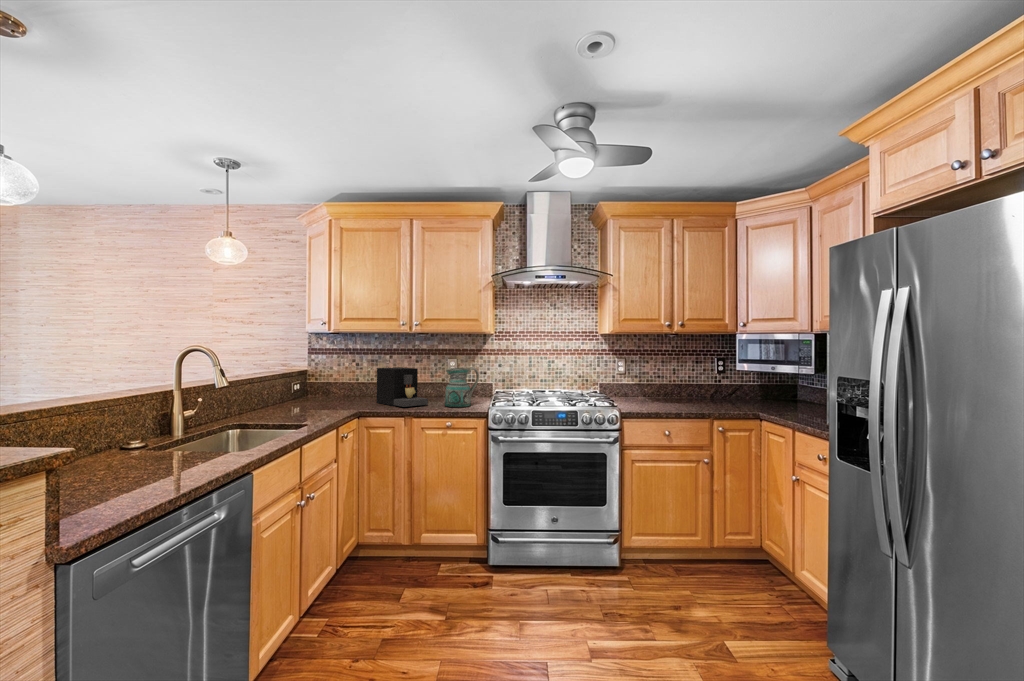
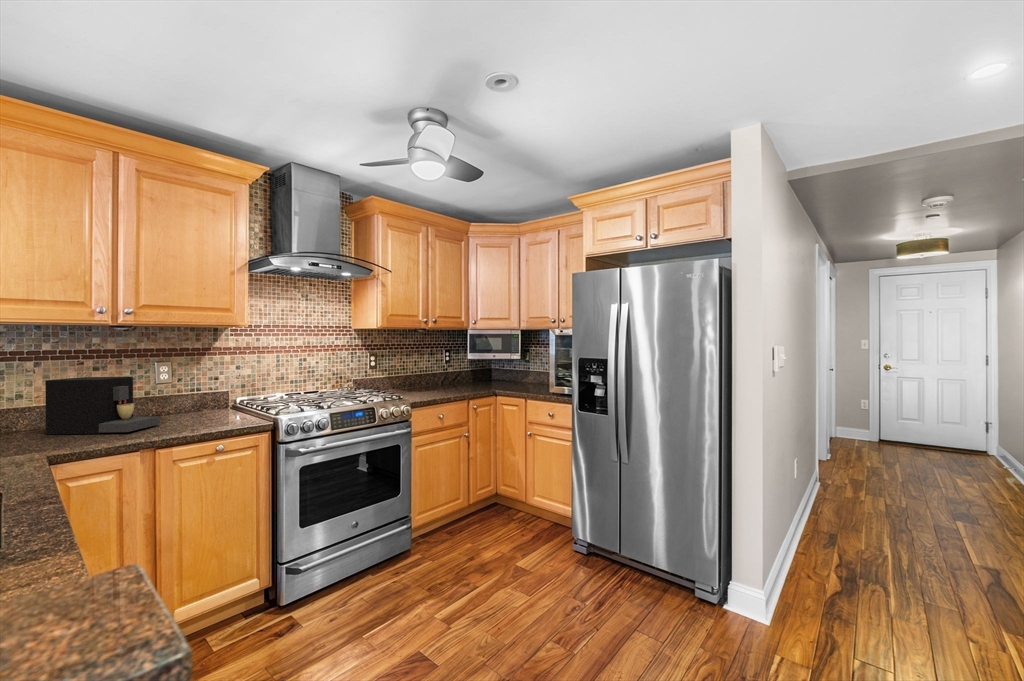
ceramic pitcher: present [445,367,479,407] -> none [189,370,236,423]

